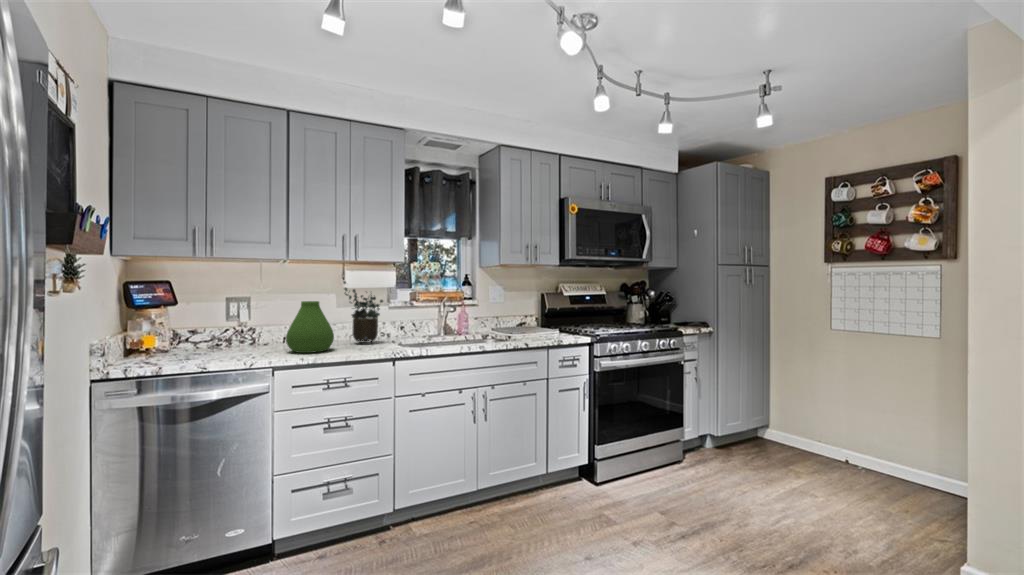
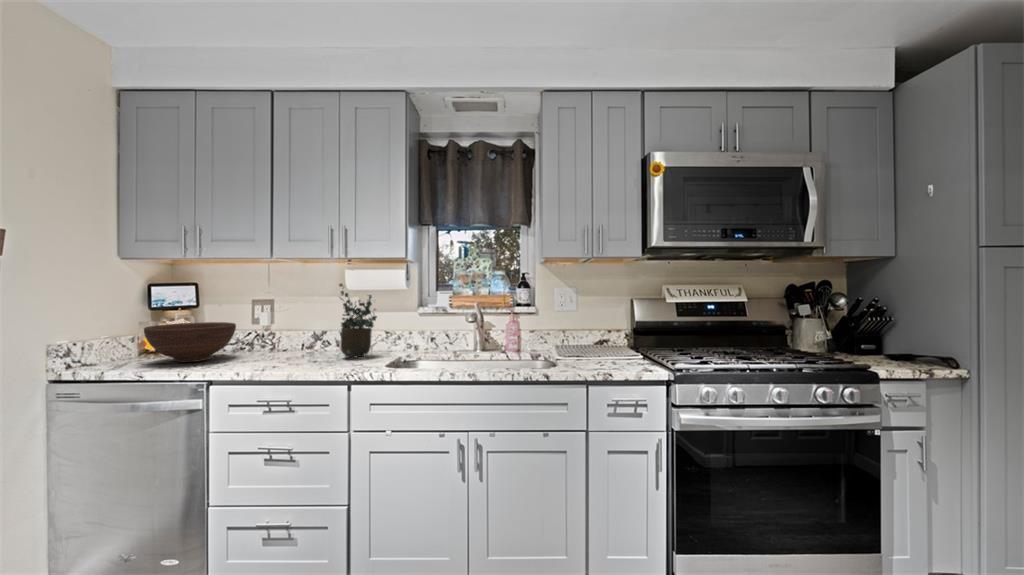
vase: present [286,301,334,353] -> none [243,307,300,367]
fruit bowl: none [168,318,253,356] -> present [144,322,236,362]

